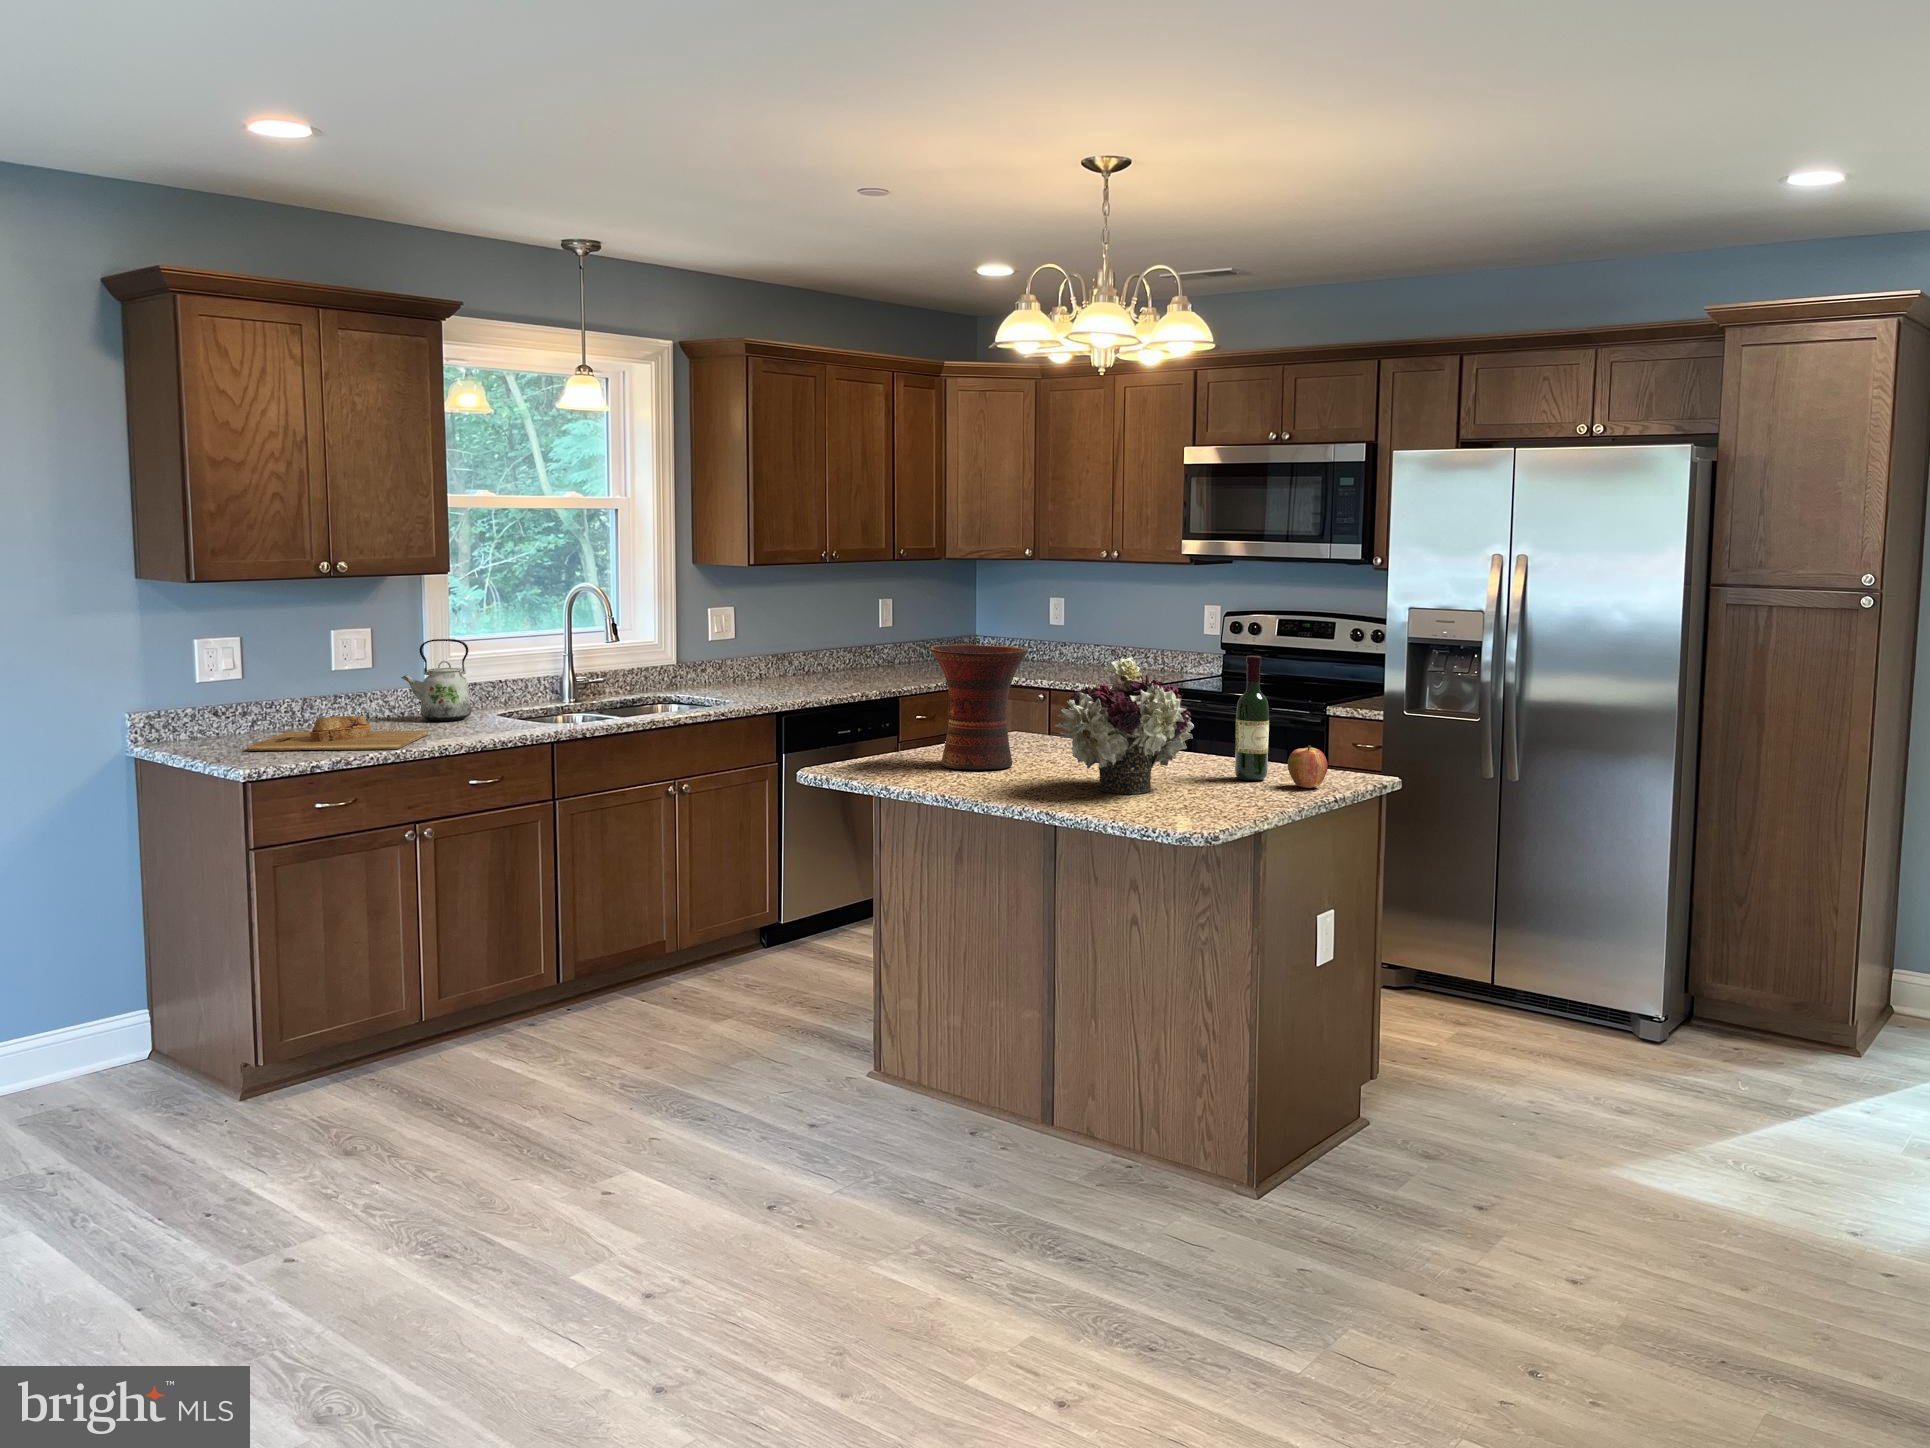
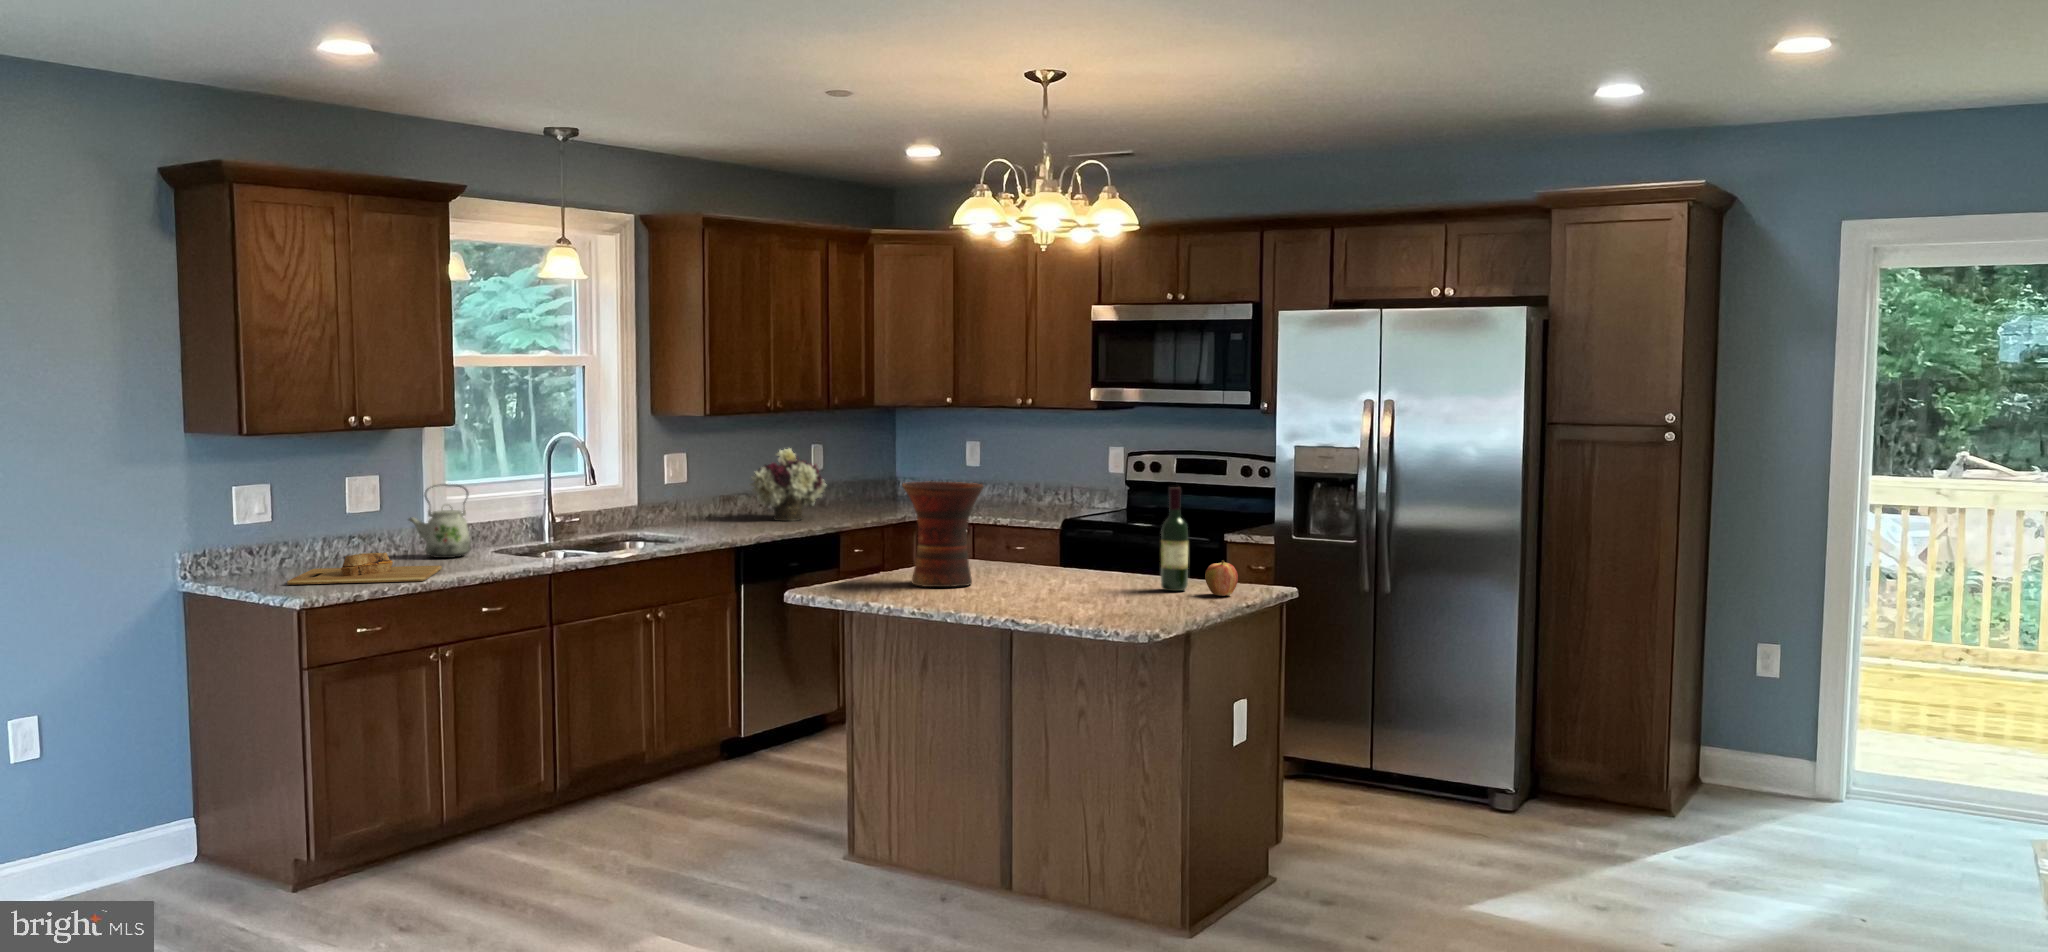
flower arrangement: present [1055,657,1194,794] -> present [750,448,826,521]

